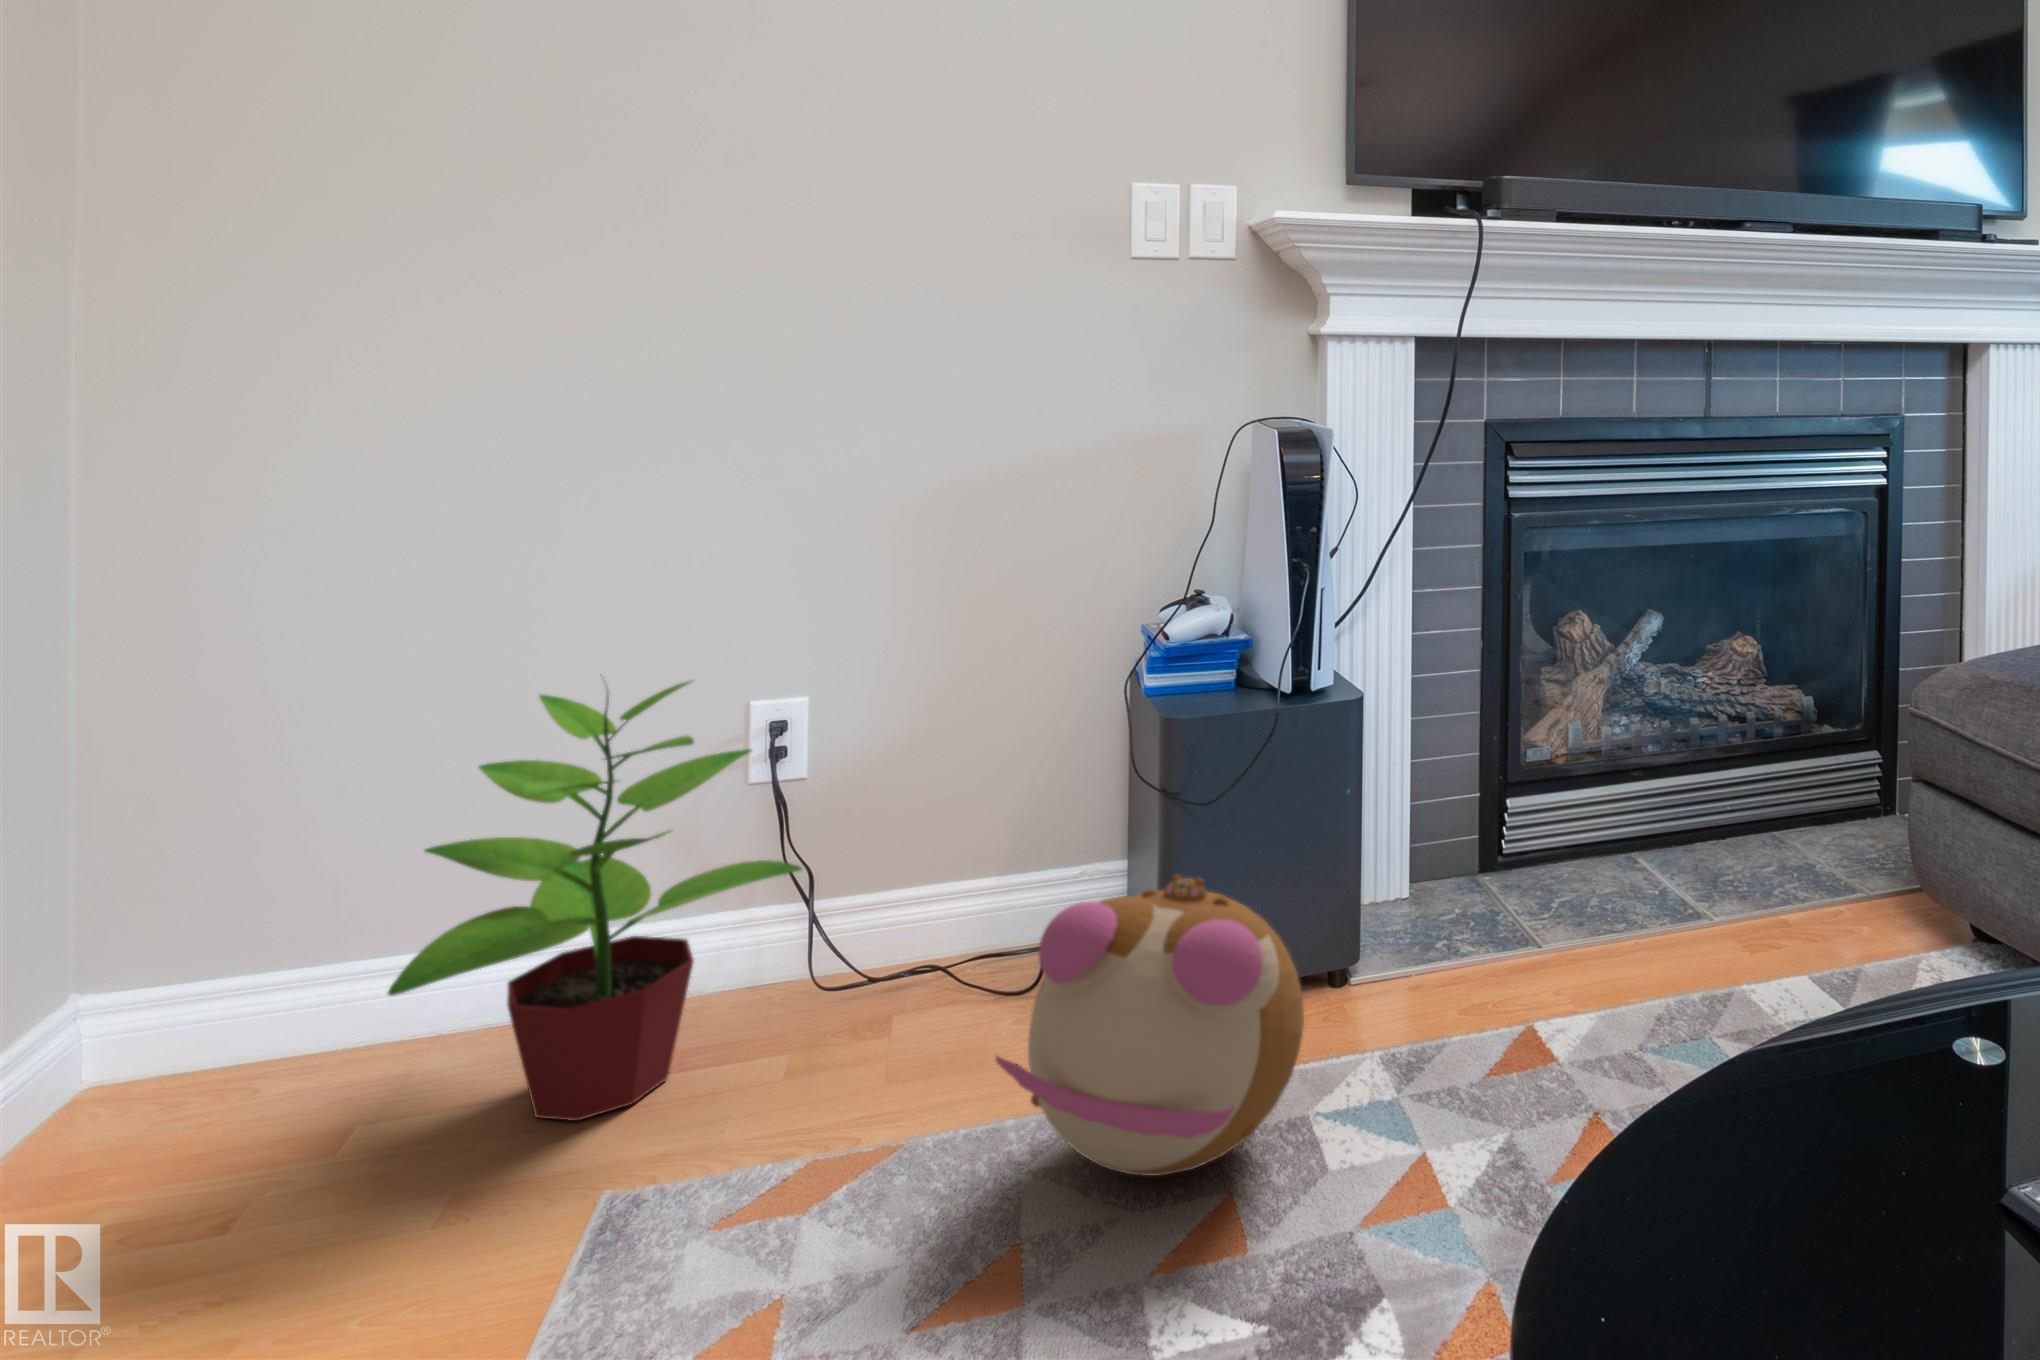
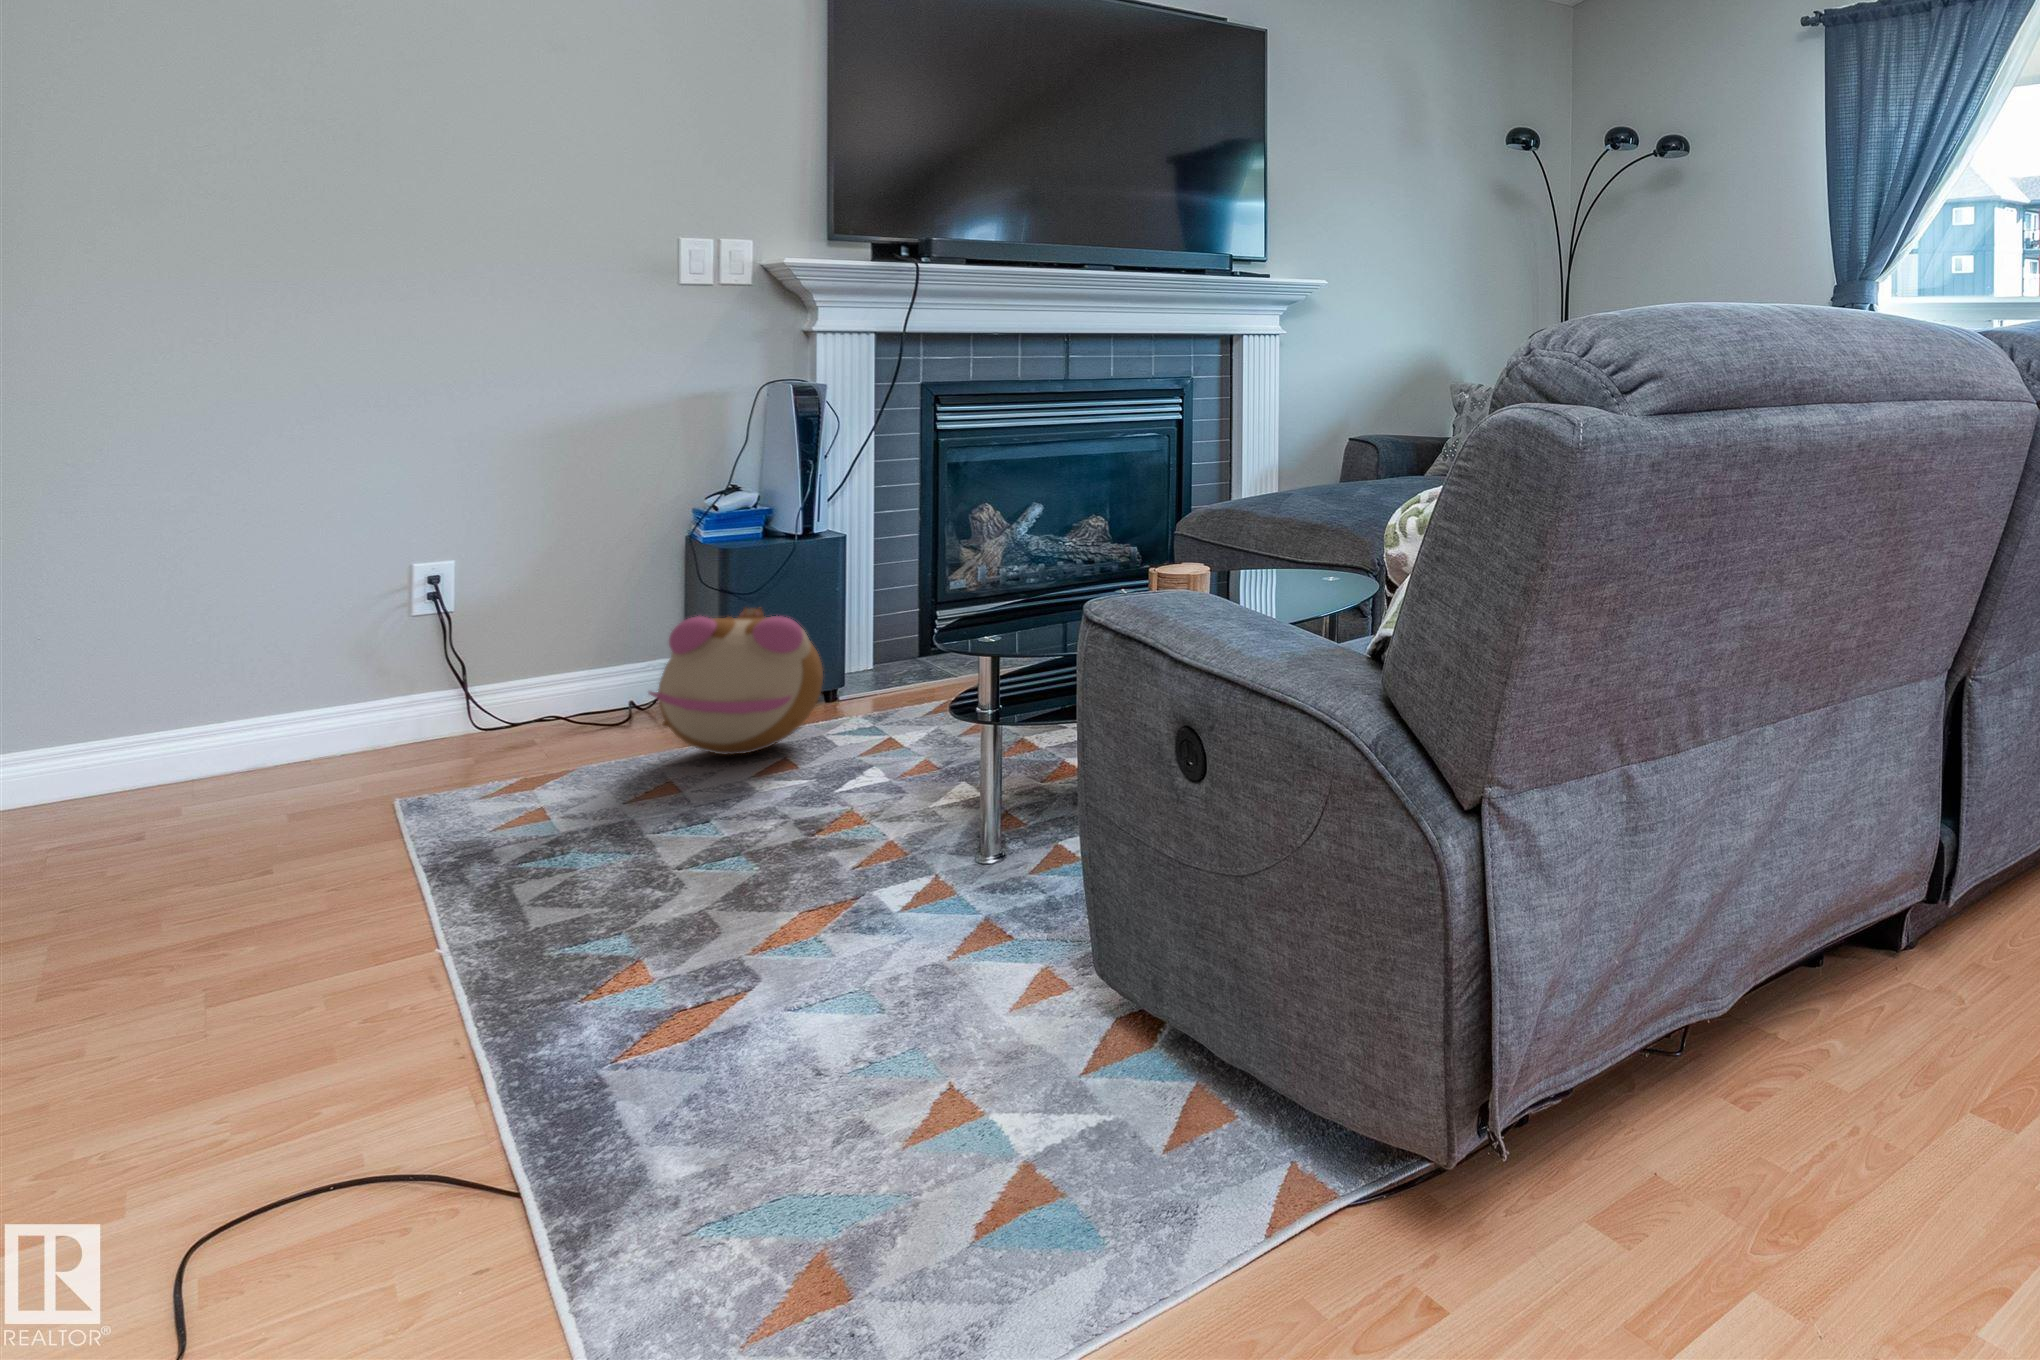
potted plant: present [388,681,802,1121] -> none [195,532,479,796]

